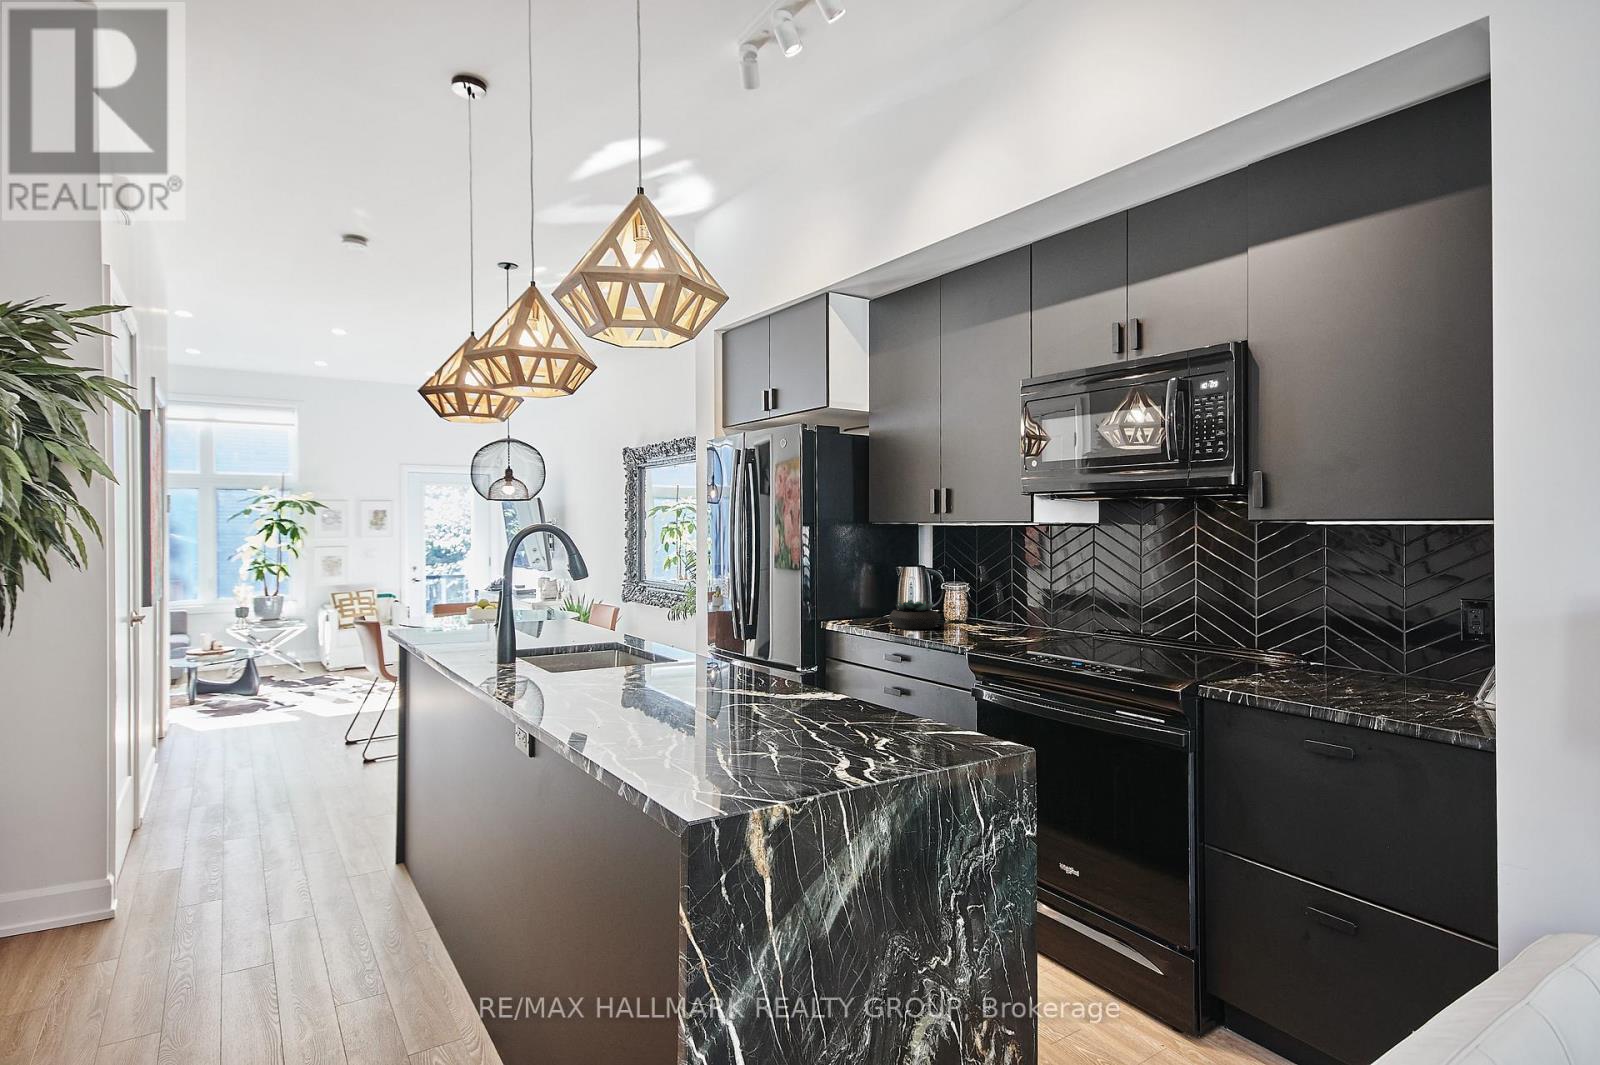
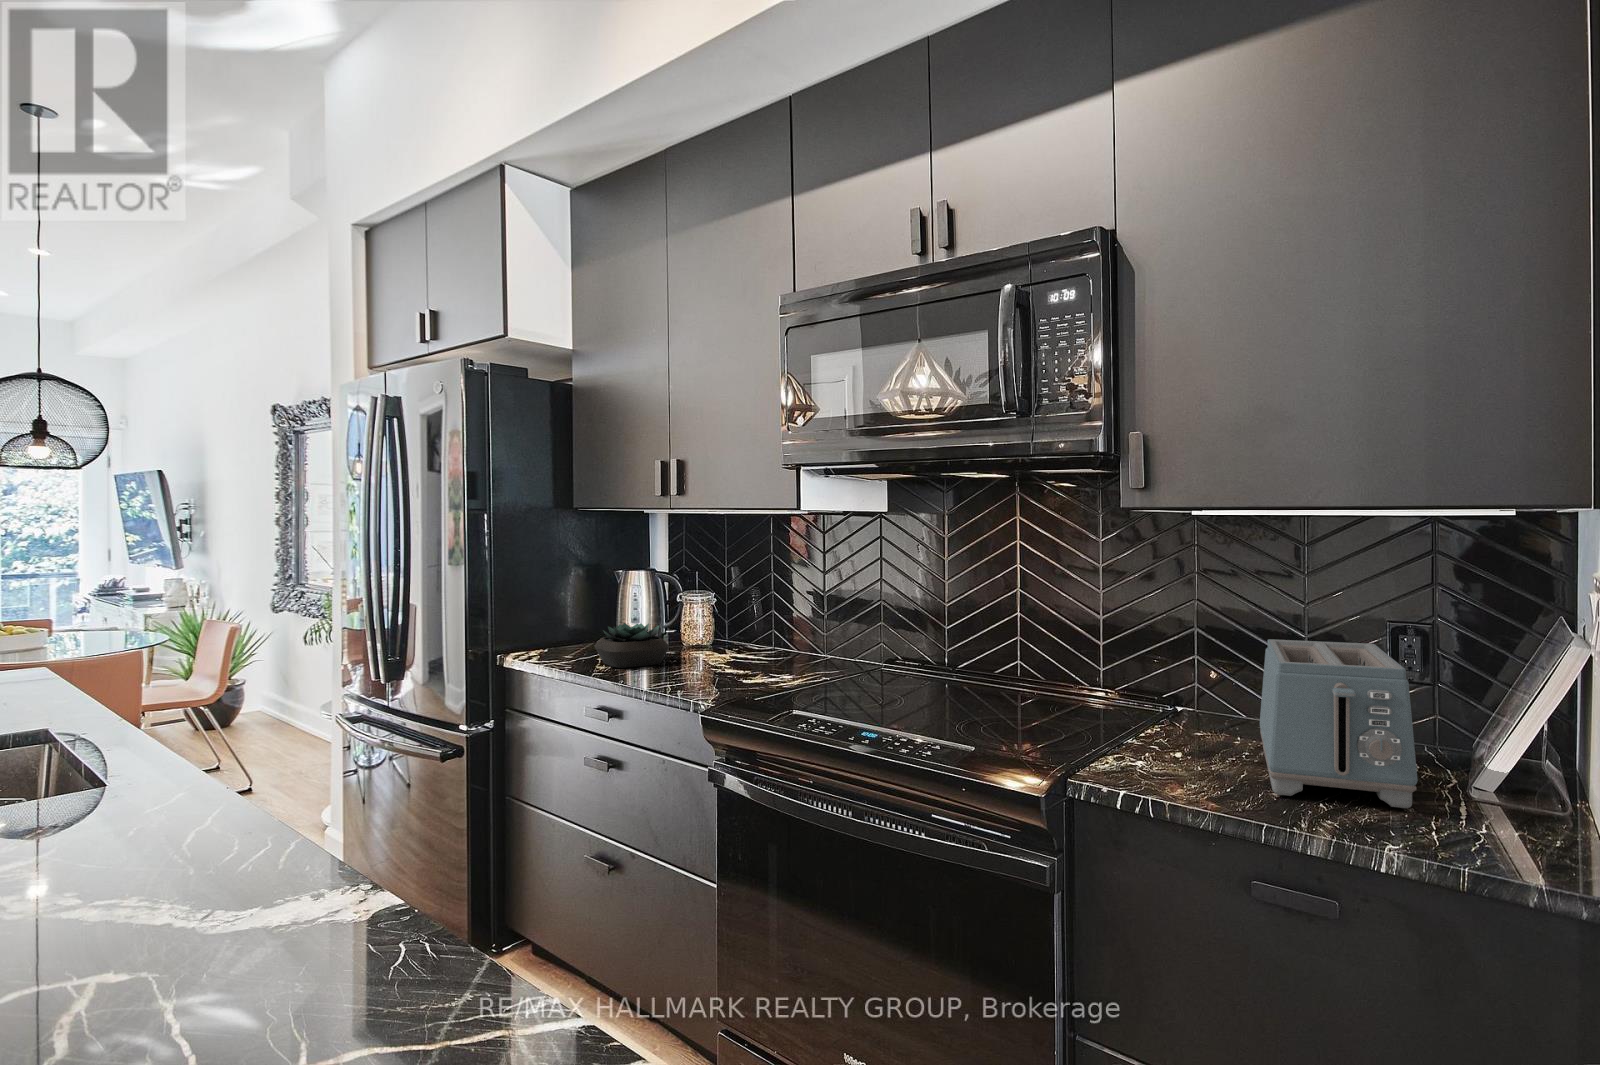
toaster: none [1343,607,1445,705] -> present [1260,639,1418,808]

